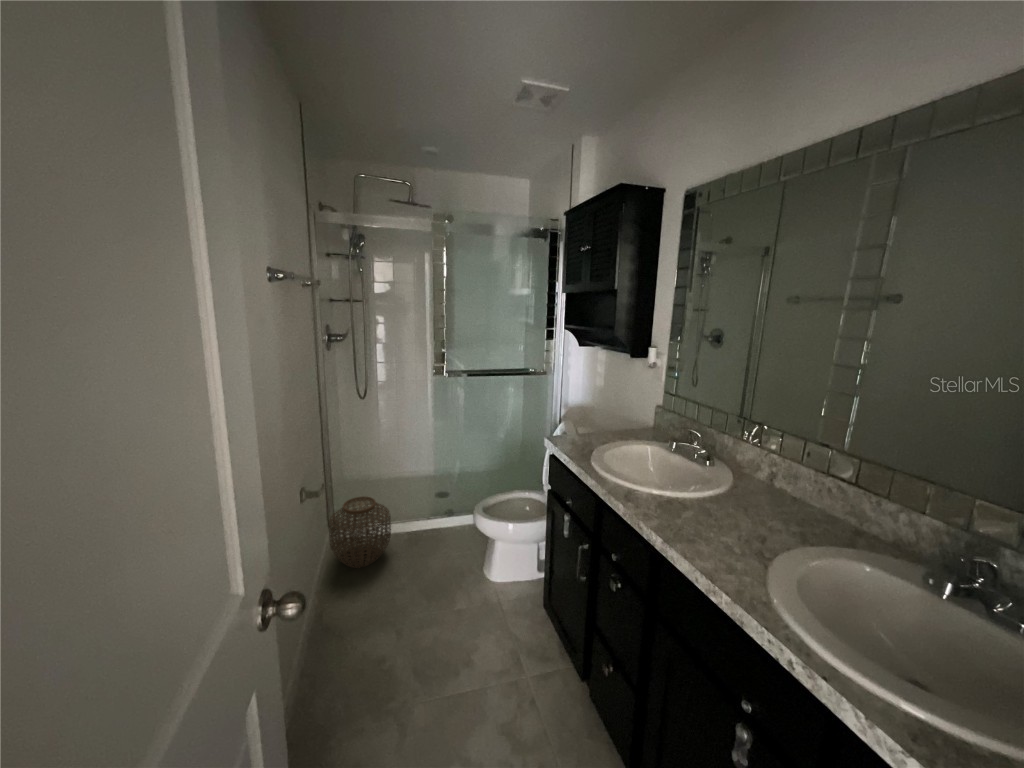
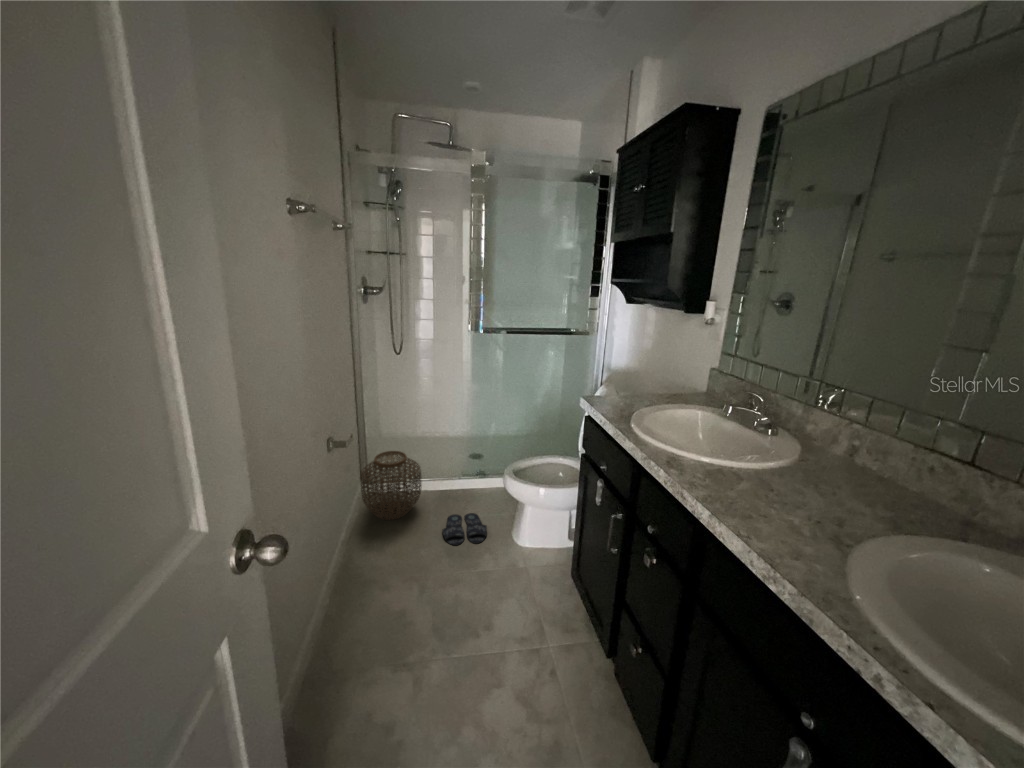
slippers: none [414,554,459,588] -> present [442,513,487,546]

